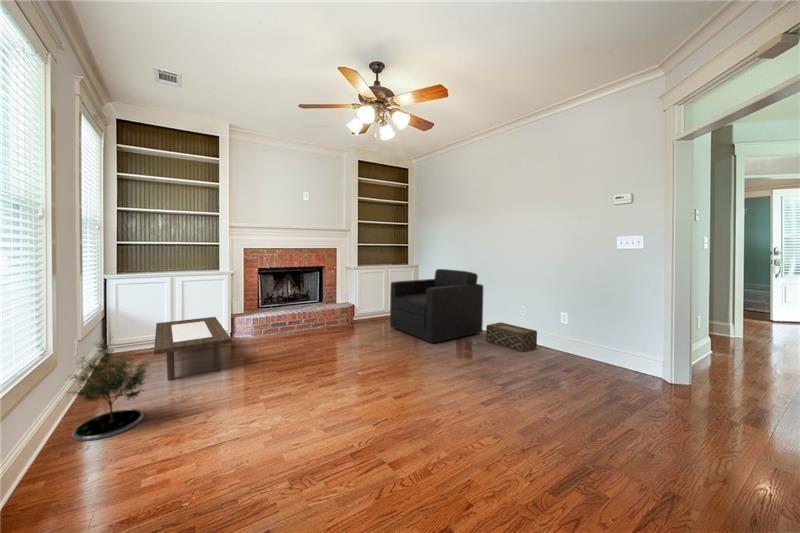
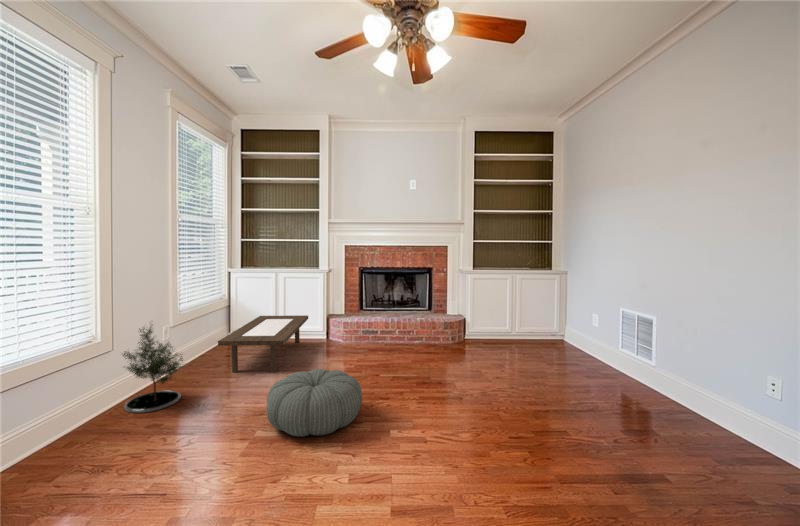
armchair: present [390,269,483,343] -> none [501,278,653,391]
woven basket: present [486,322,537,352] -> none [643,380,754,448]
pouf: none [268,351,349,405] -> present [266,369,362,437]

